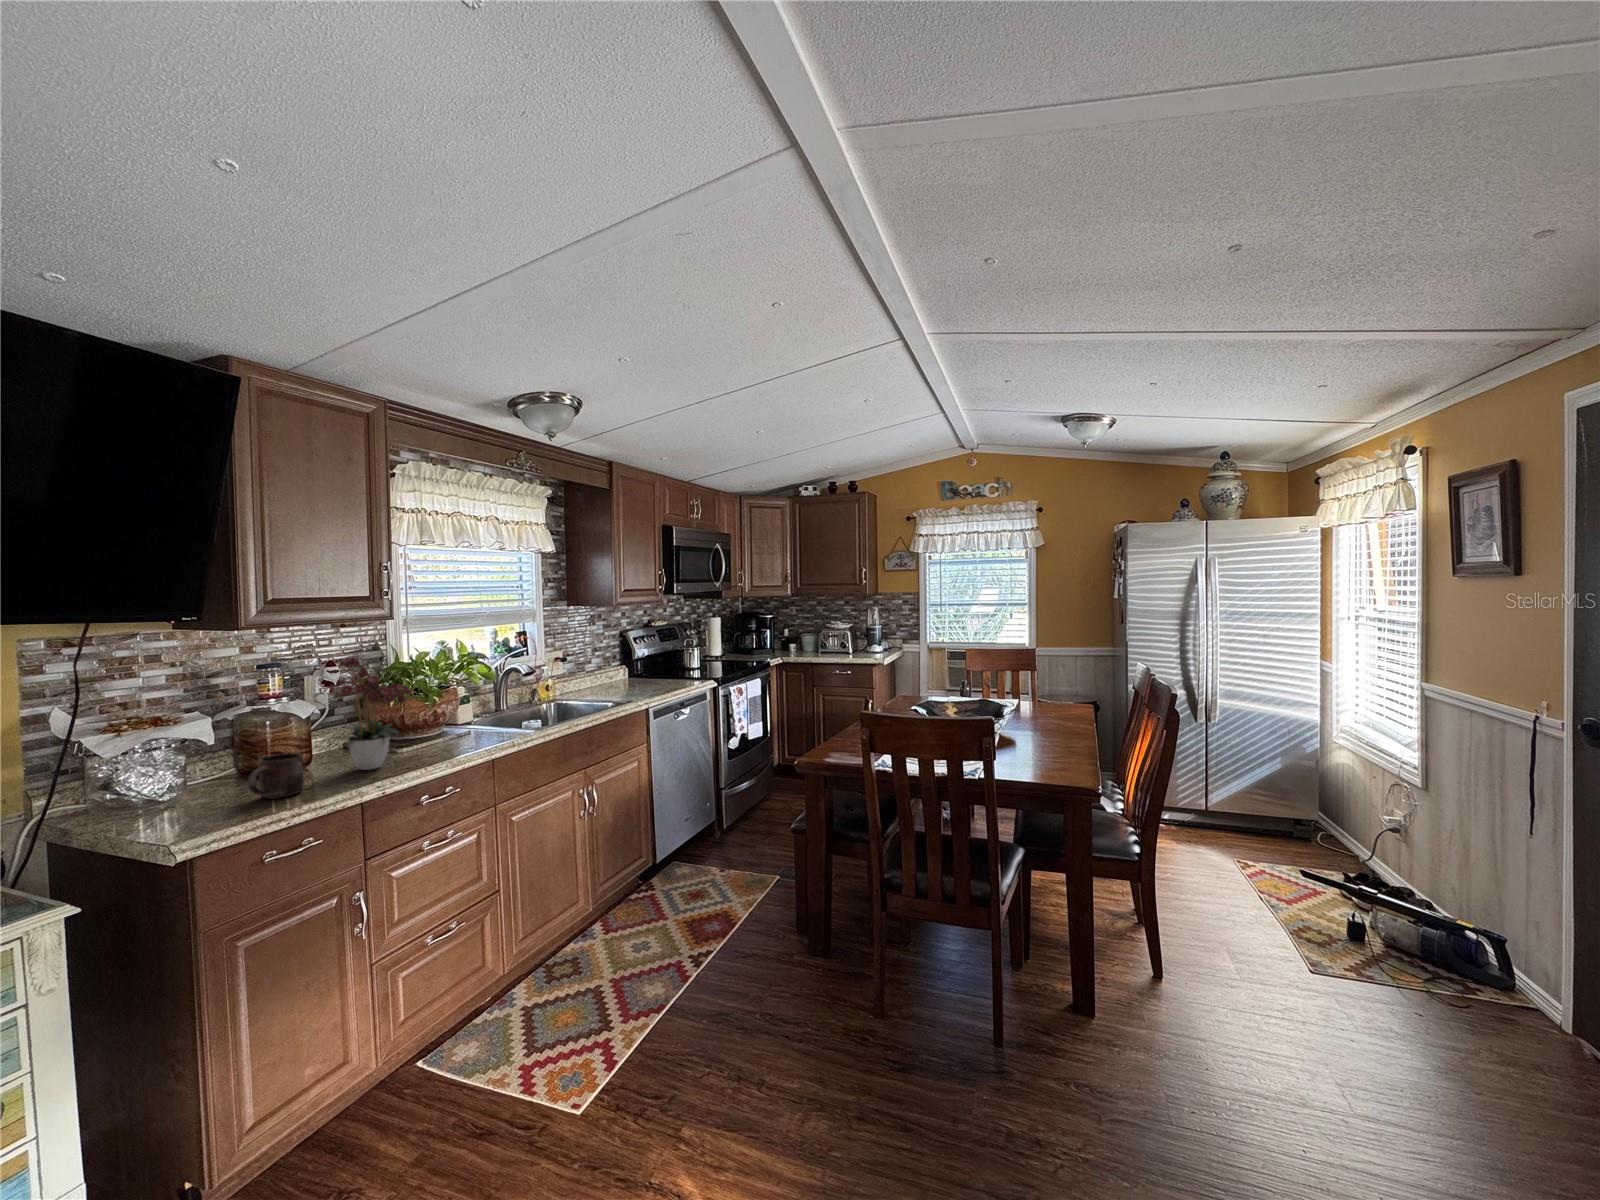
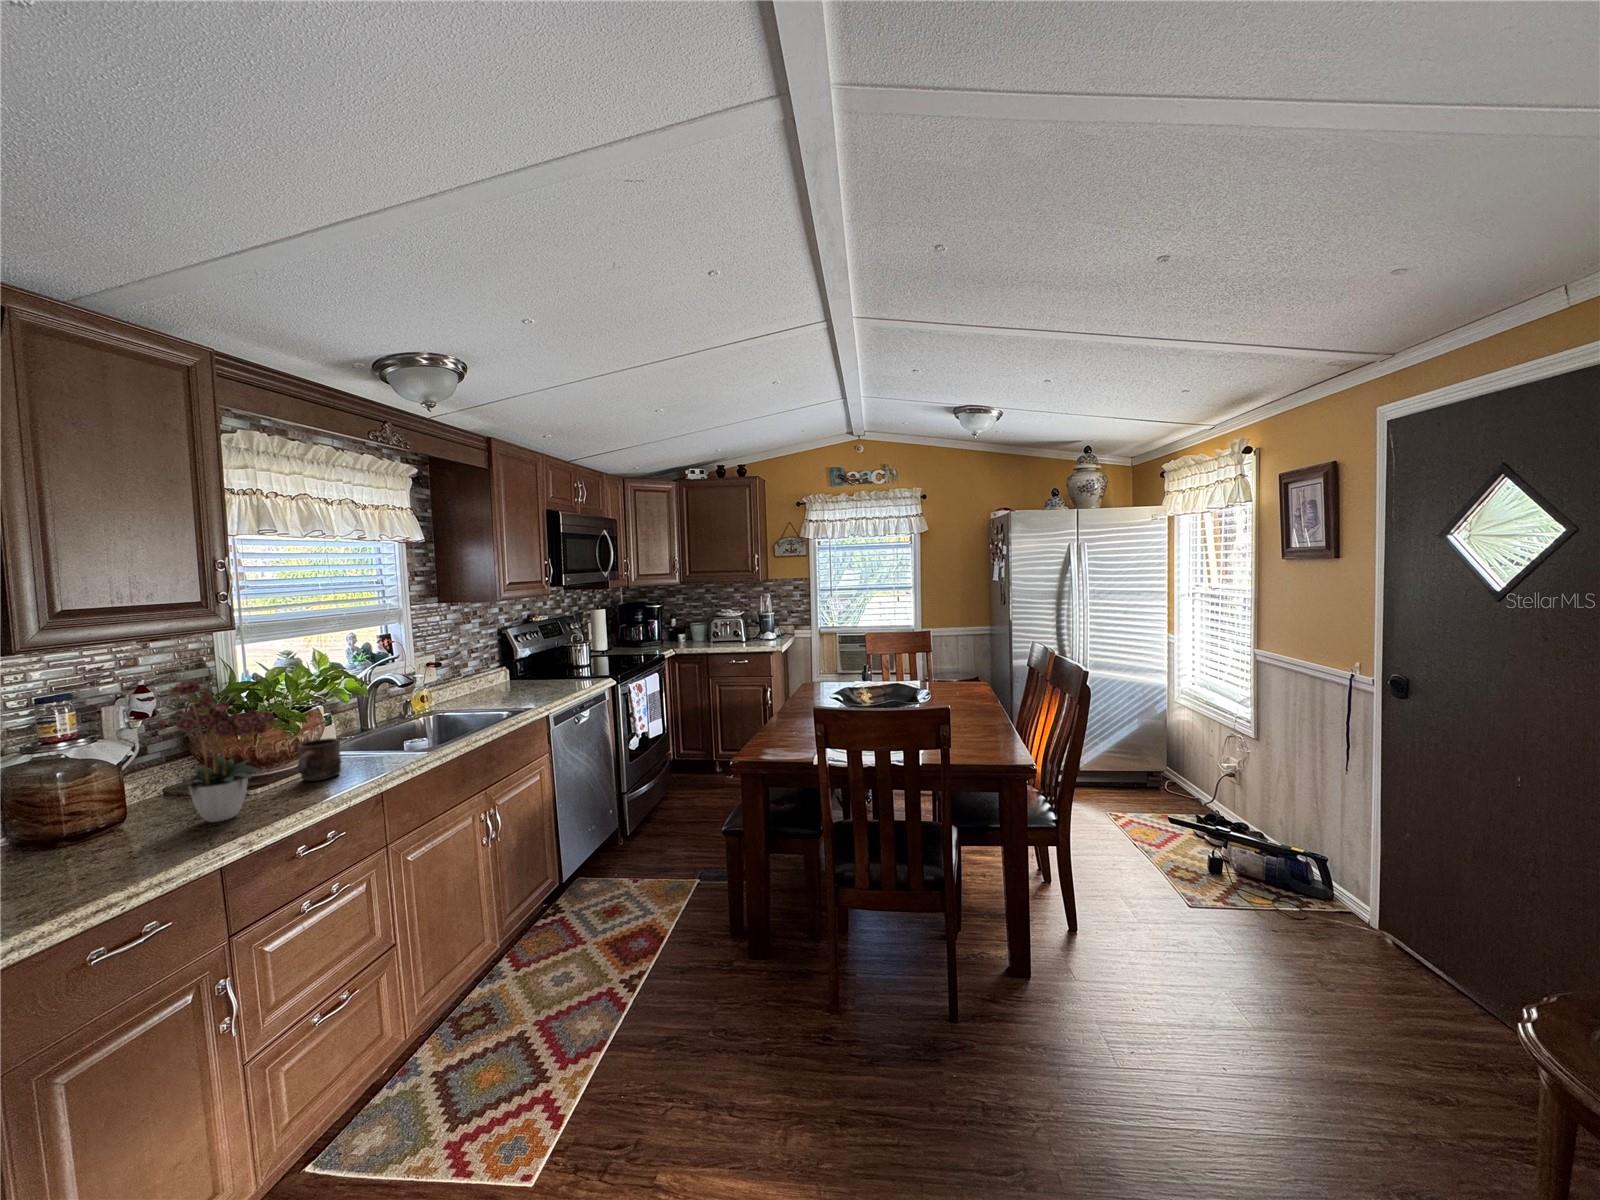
mug: present [248,753,303,799] -> present [298,738,341,781]

